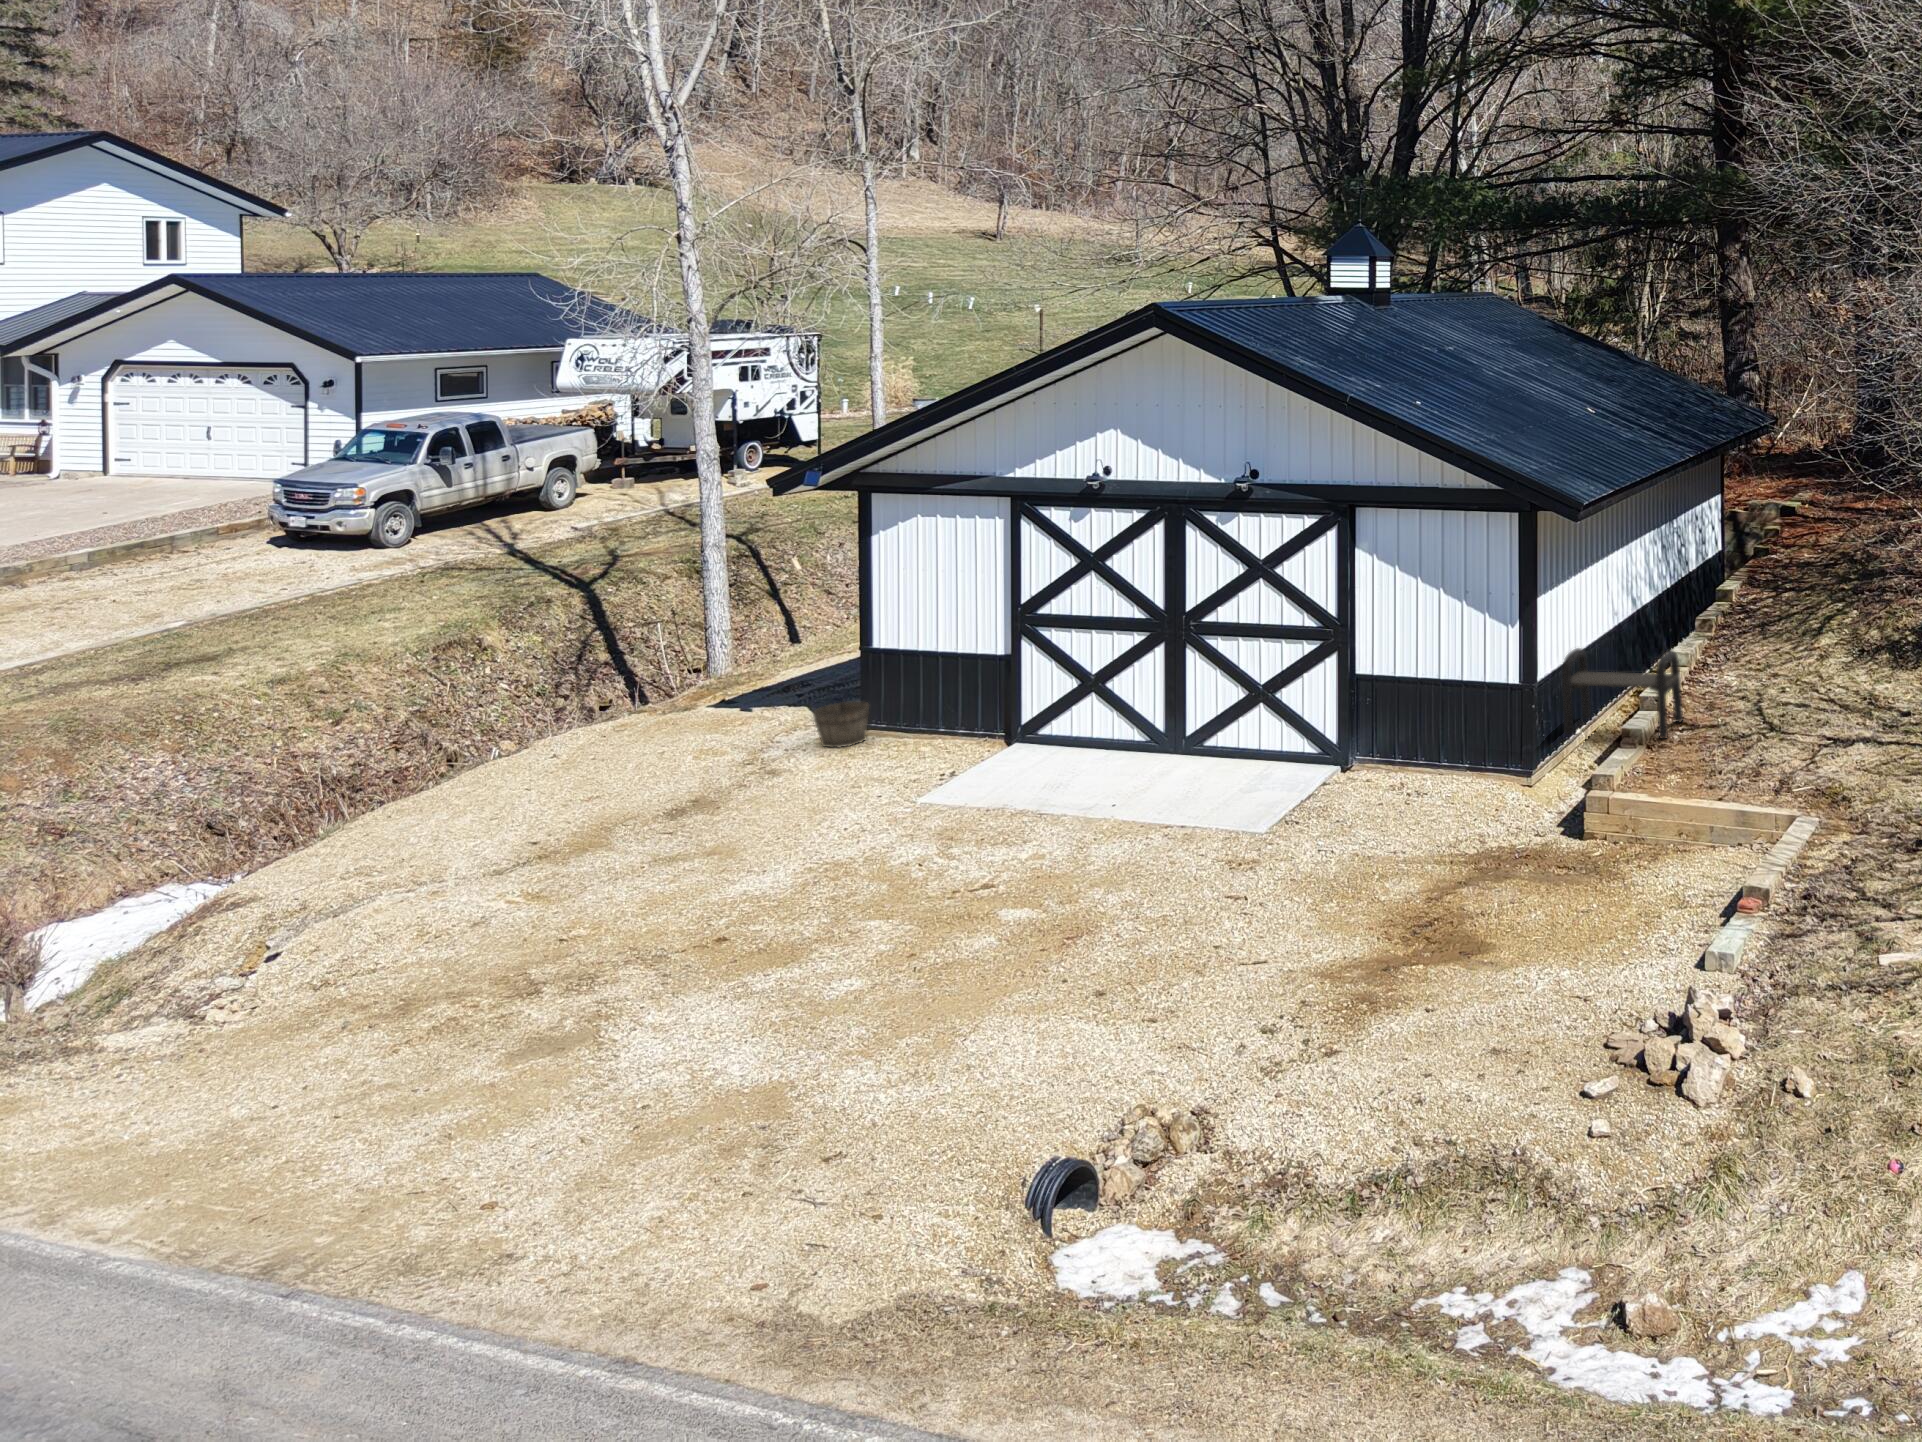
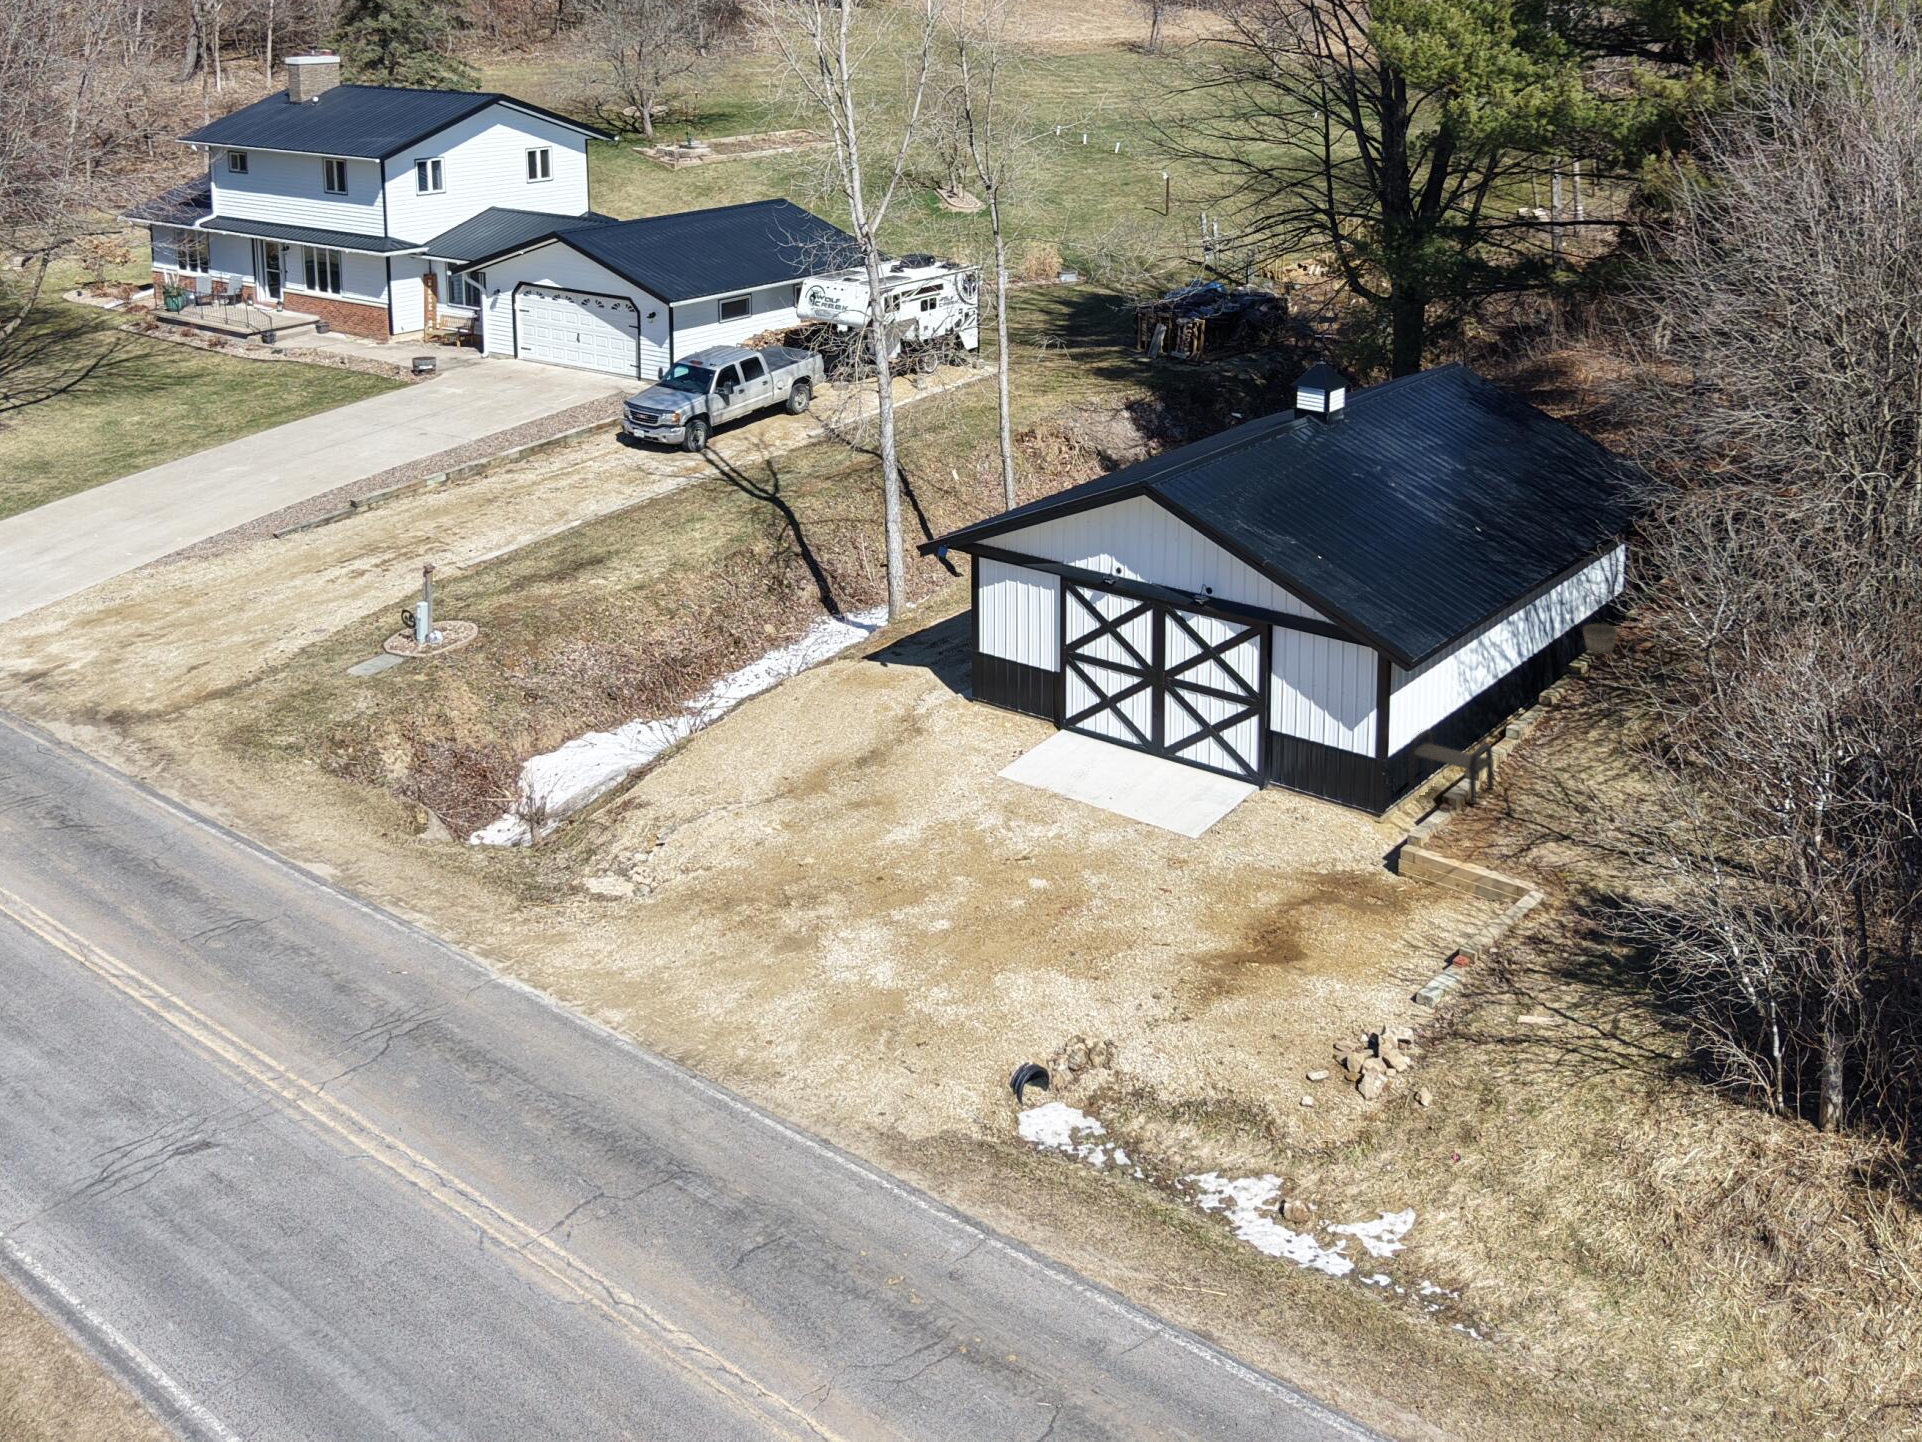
wooden bucket: present [813,697,870,748] -> present [1583,624,1617,654]

